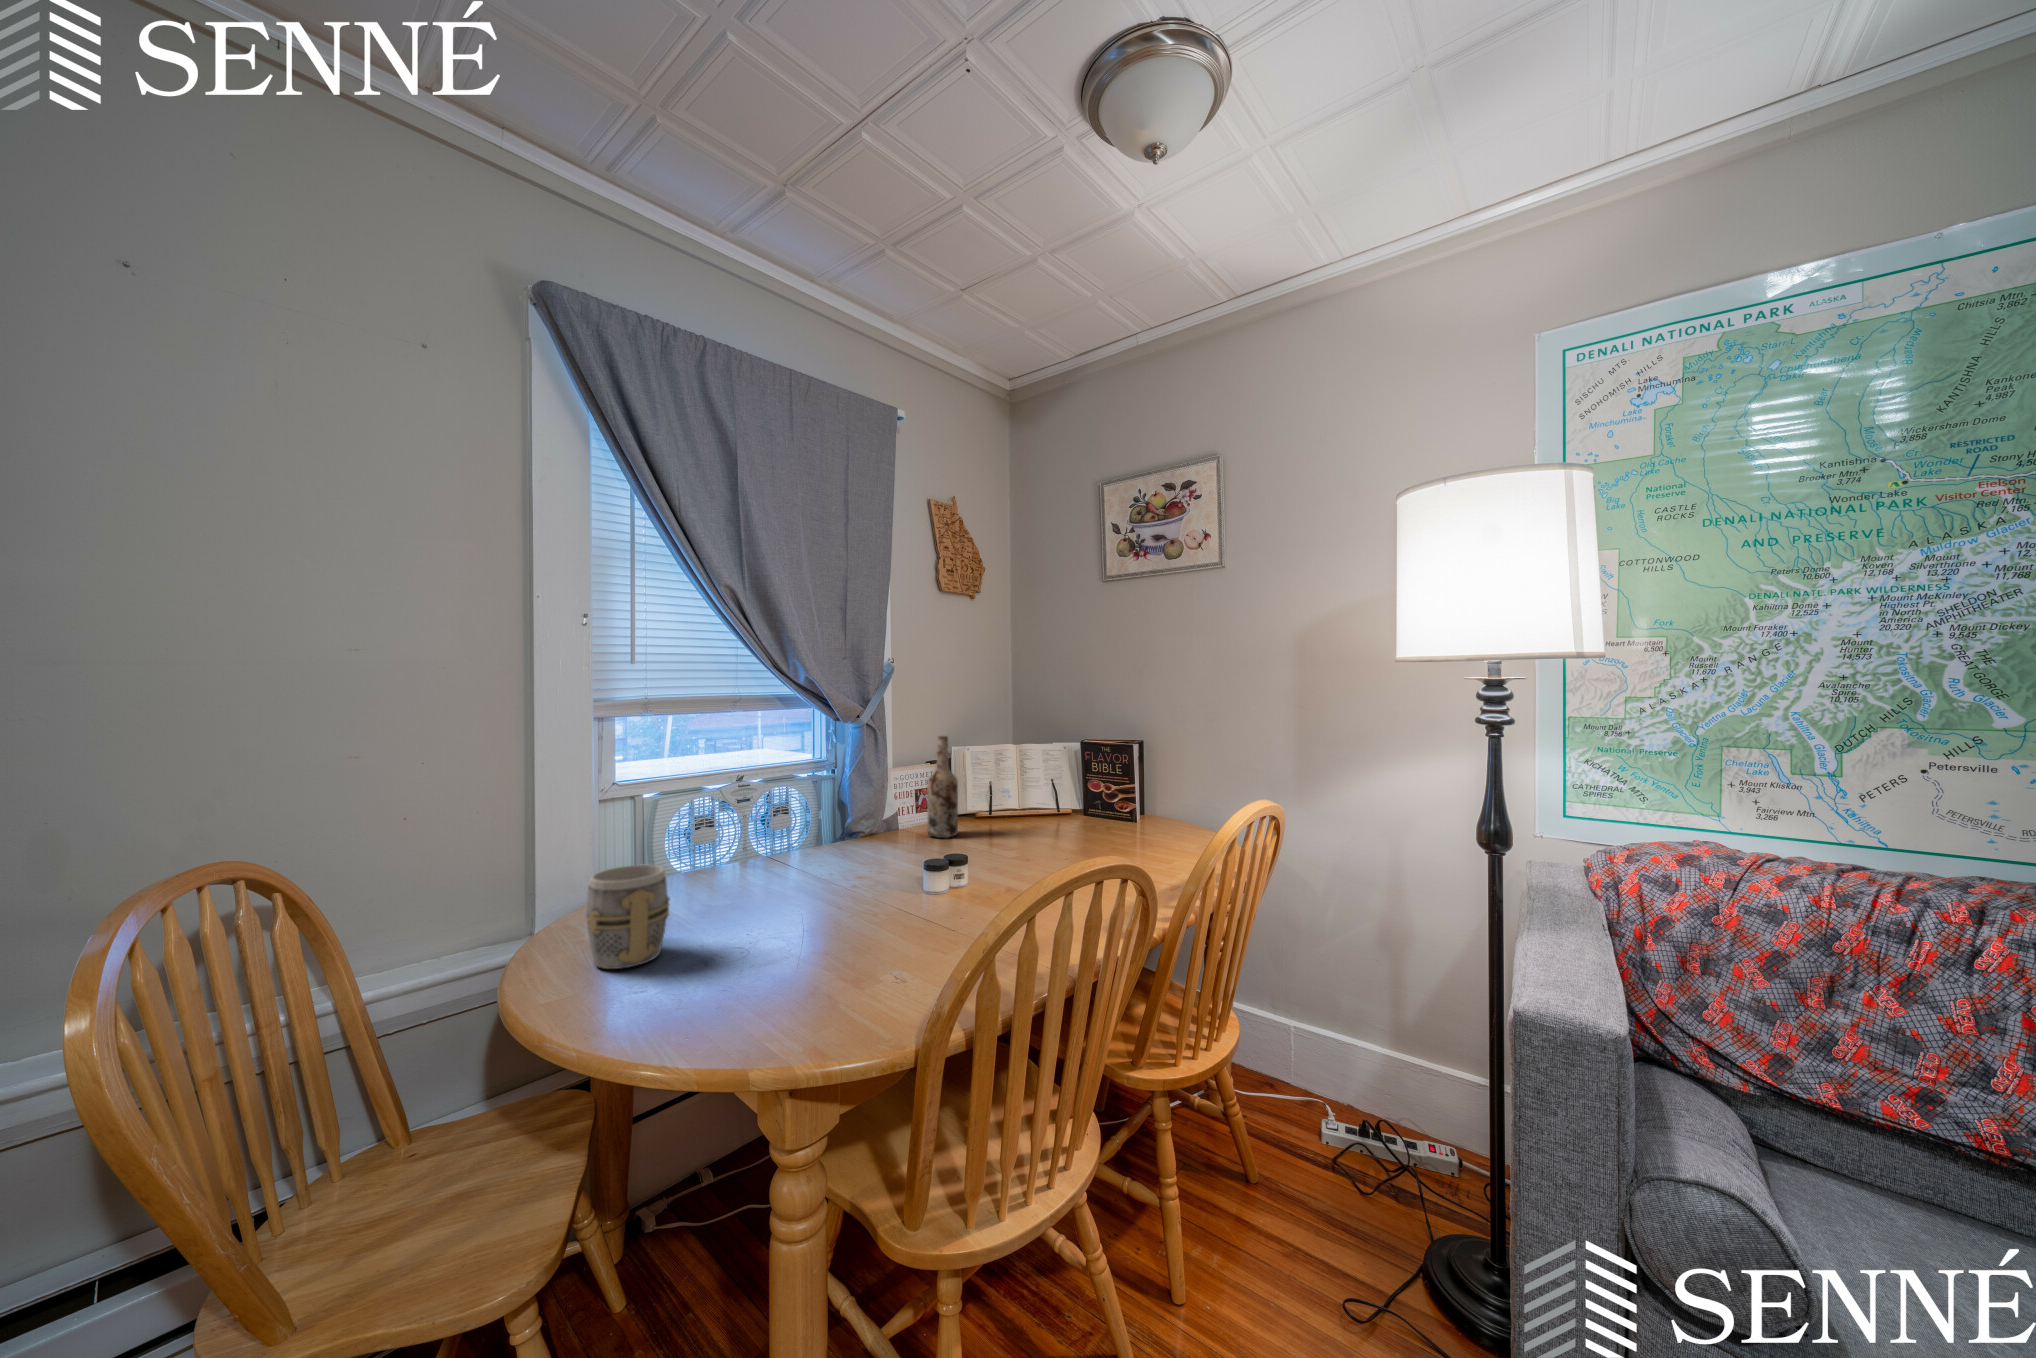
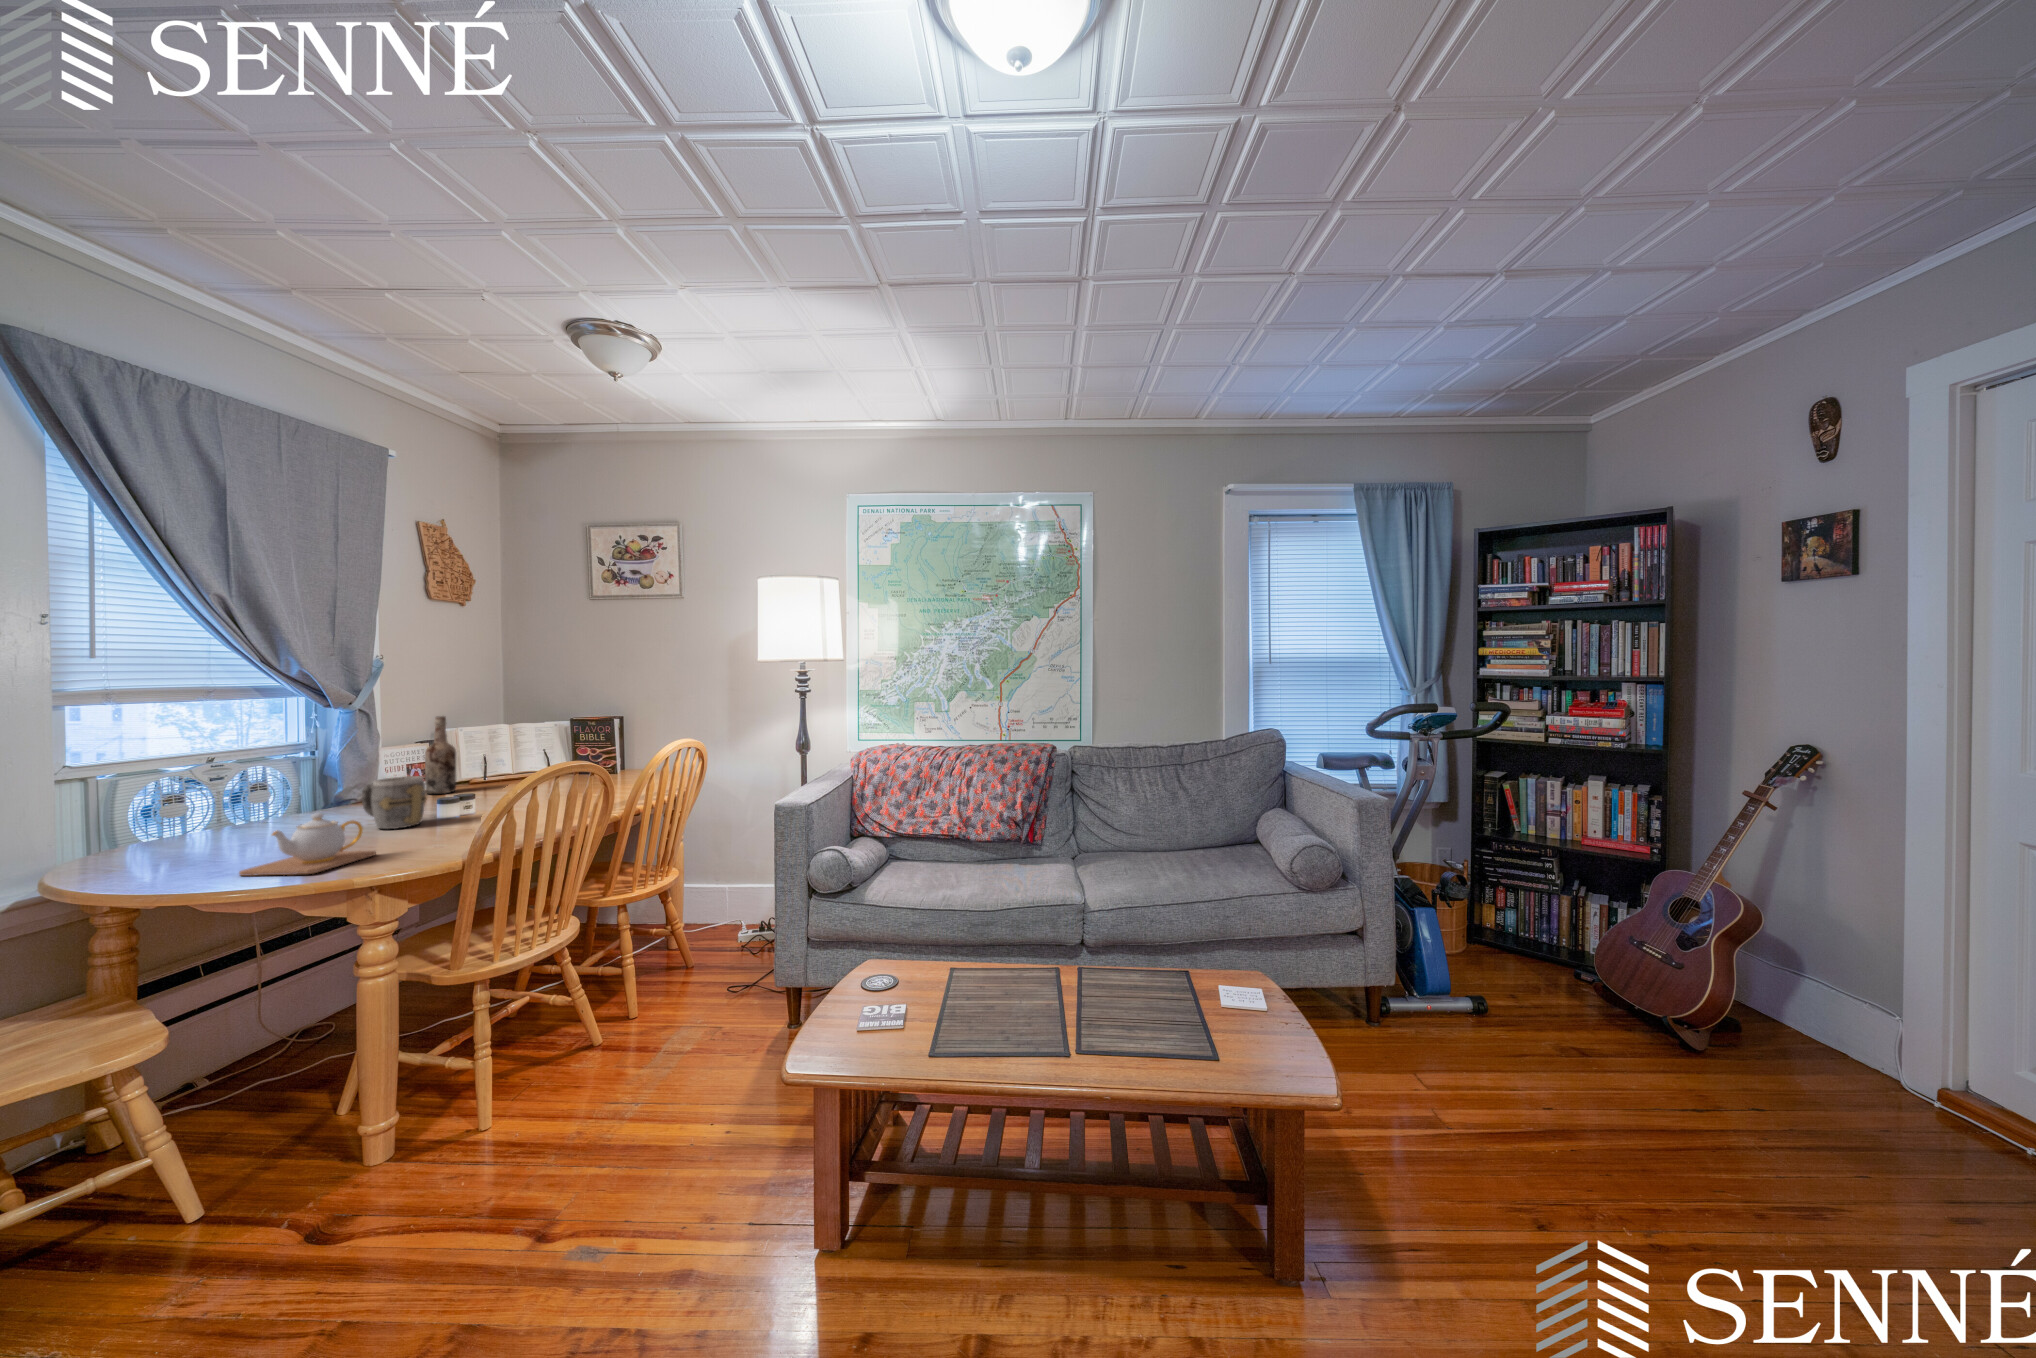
mug: present [586,865,670,969] -> present [362,776,427,829]
teapot: none [670,902,825,1015] -> present [239,813,376,876]

